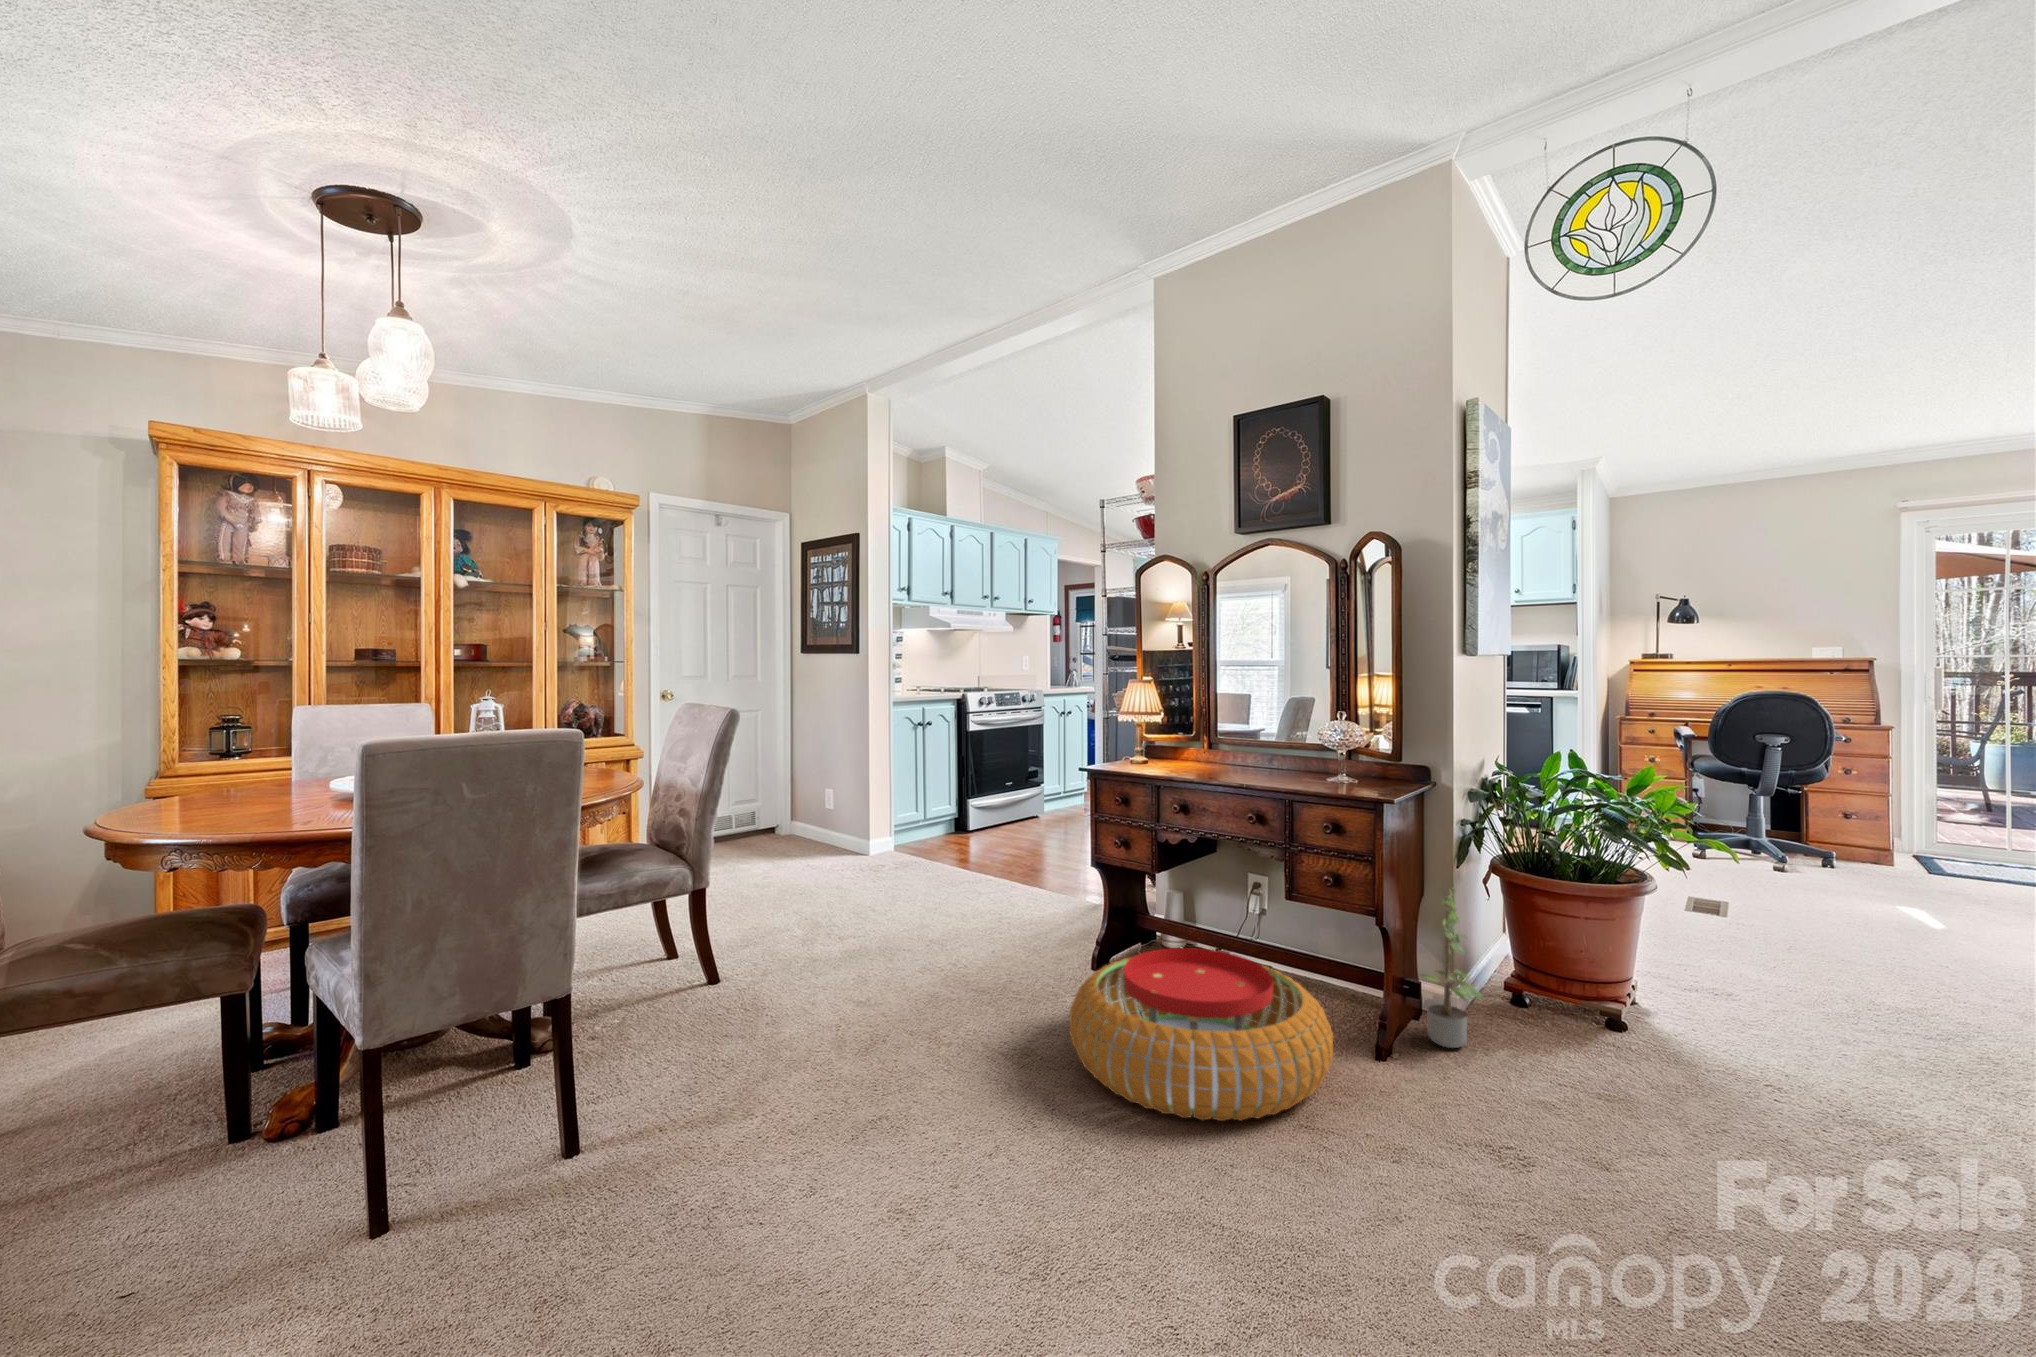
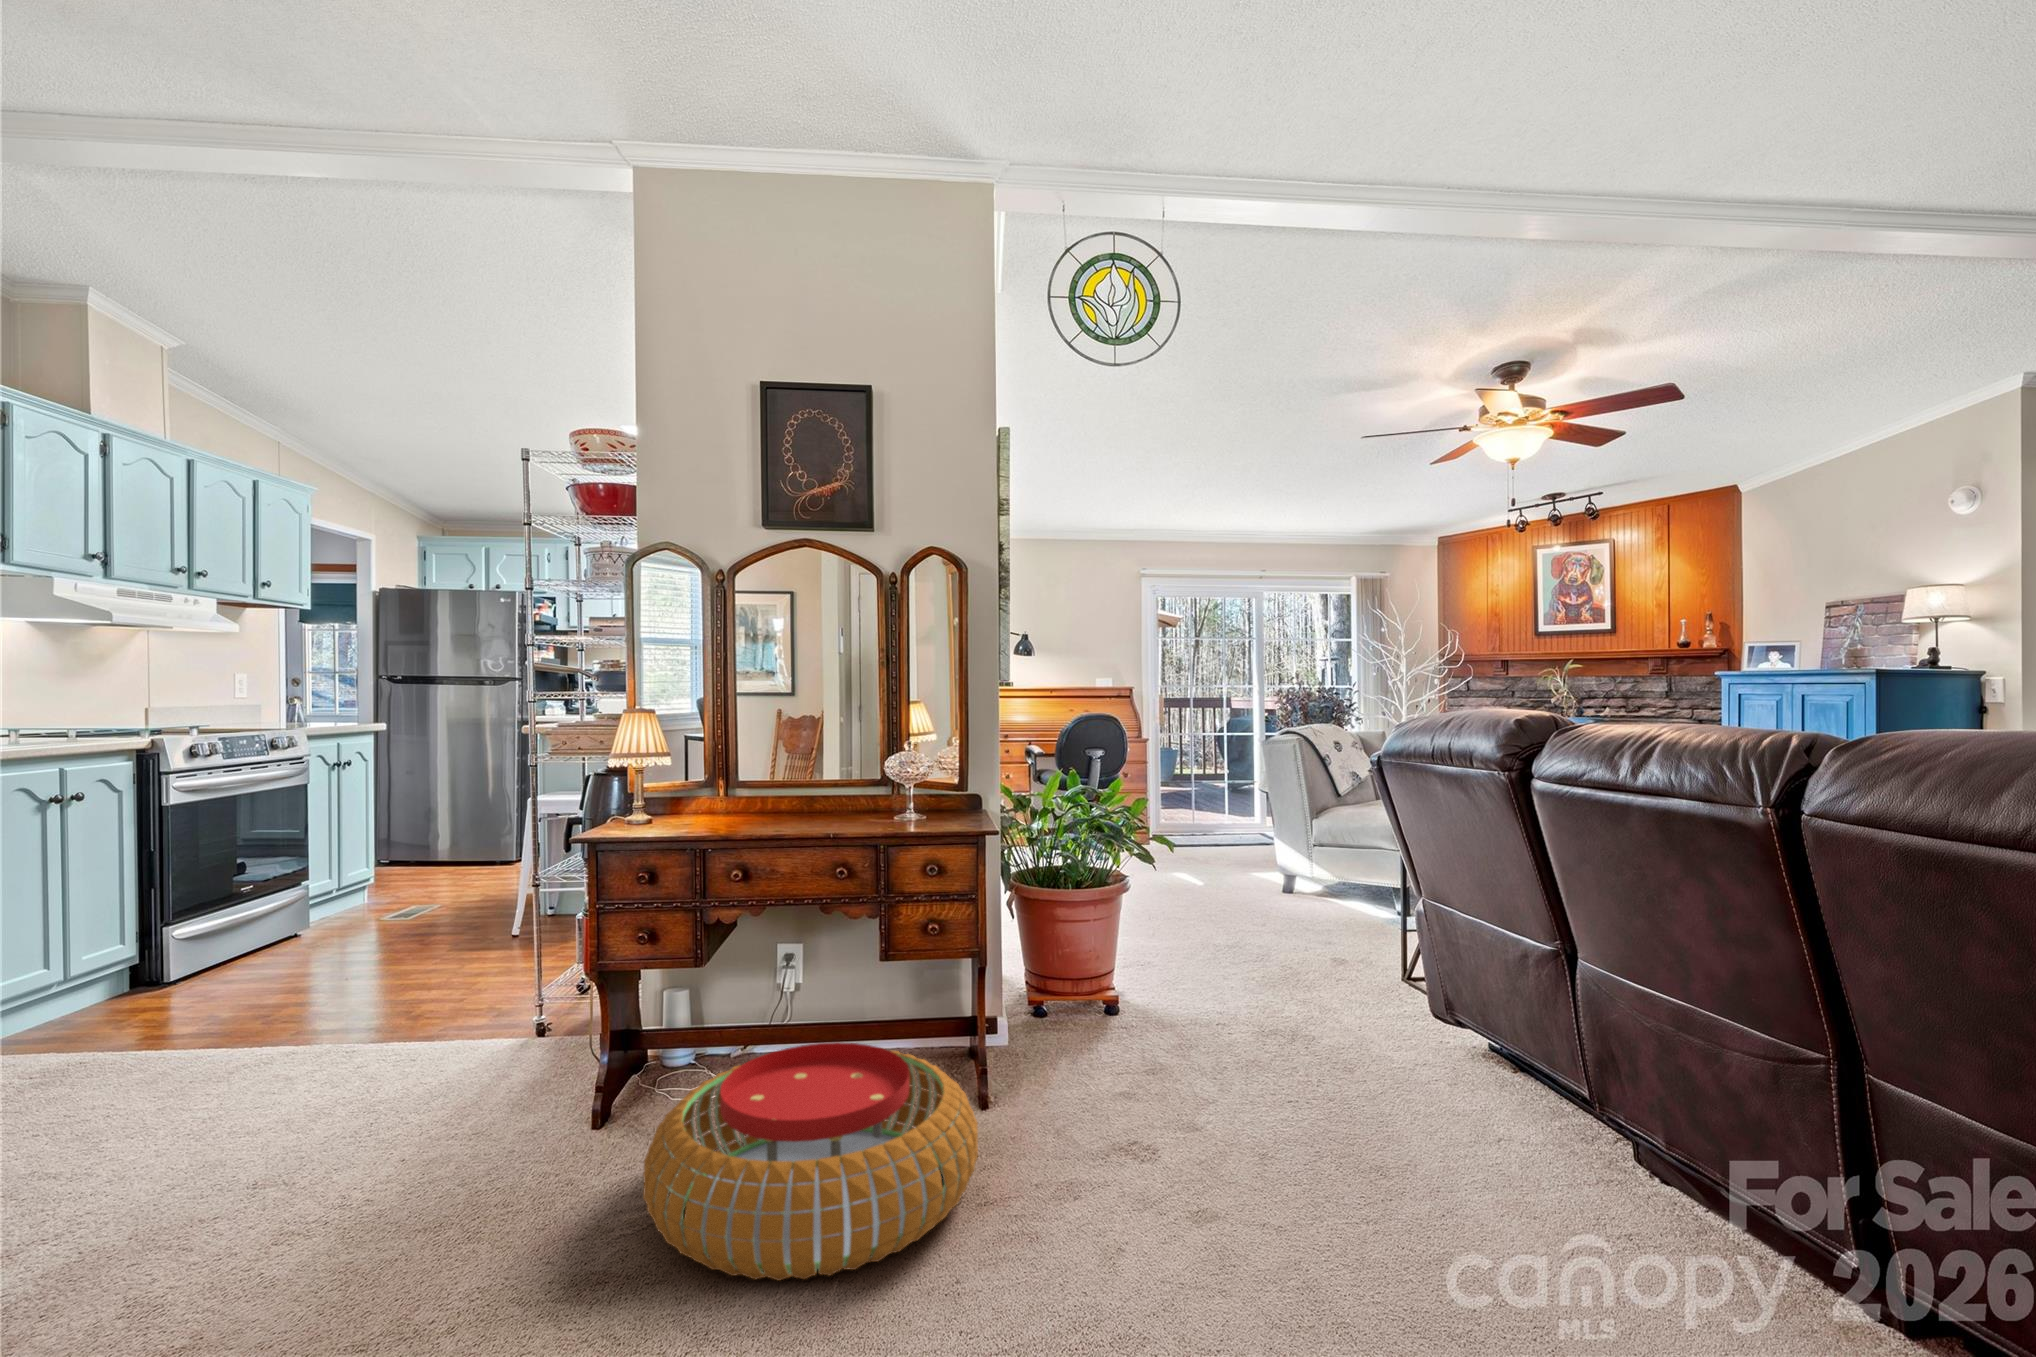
potted plant: present [1420,888,1485,1048] -> none [1000,909,1055,1079]

